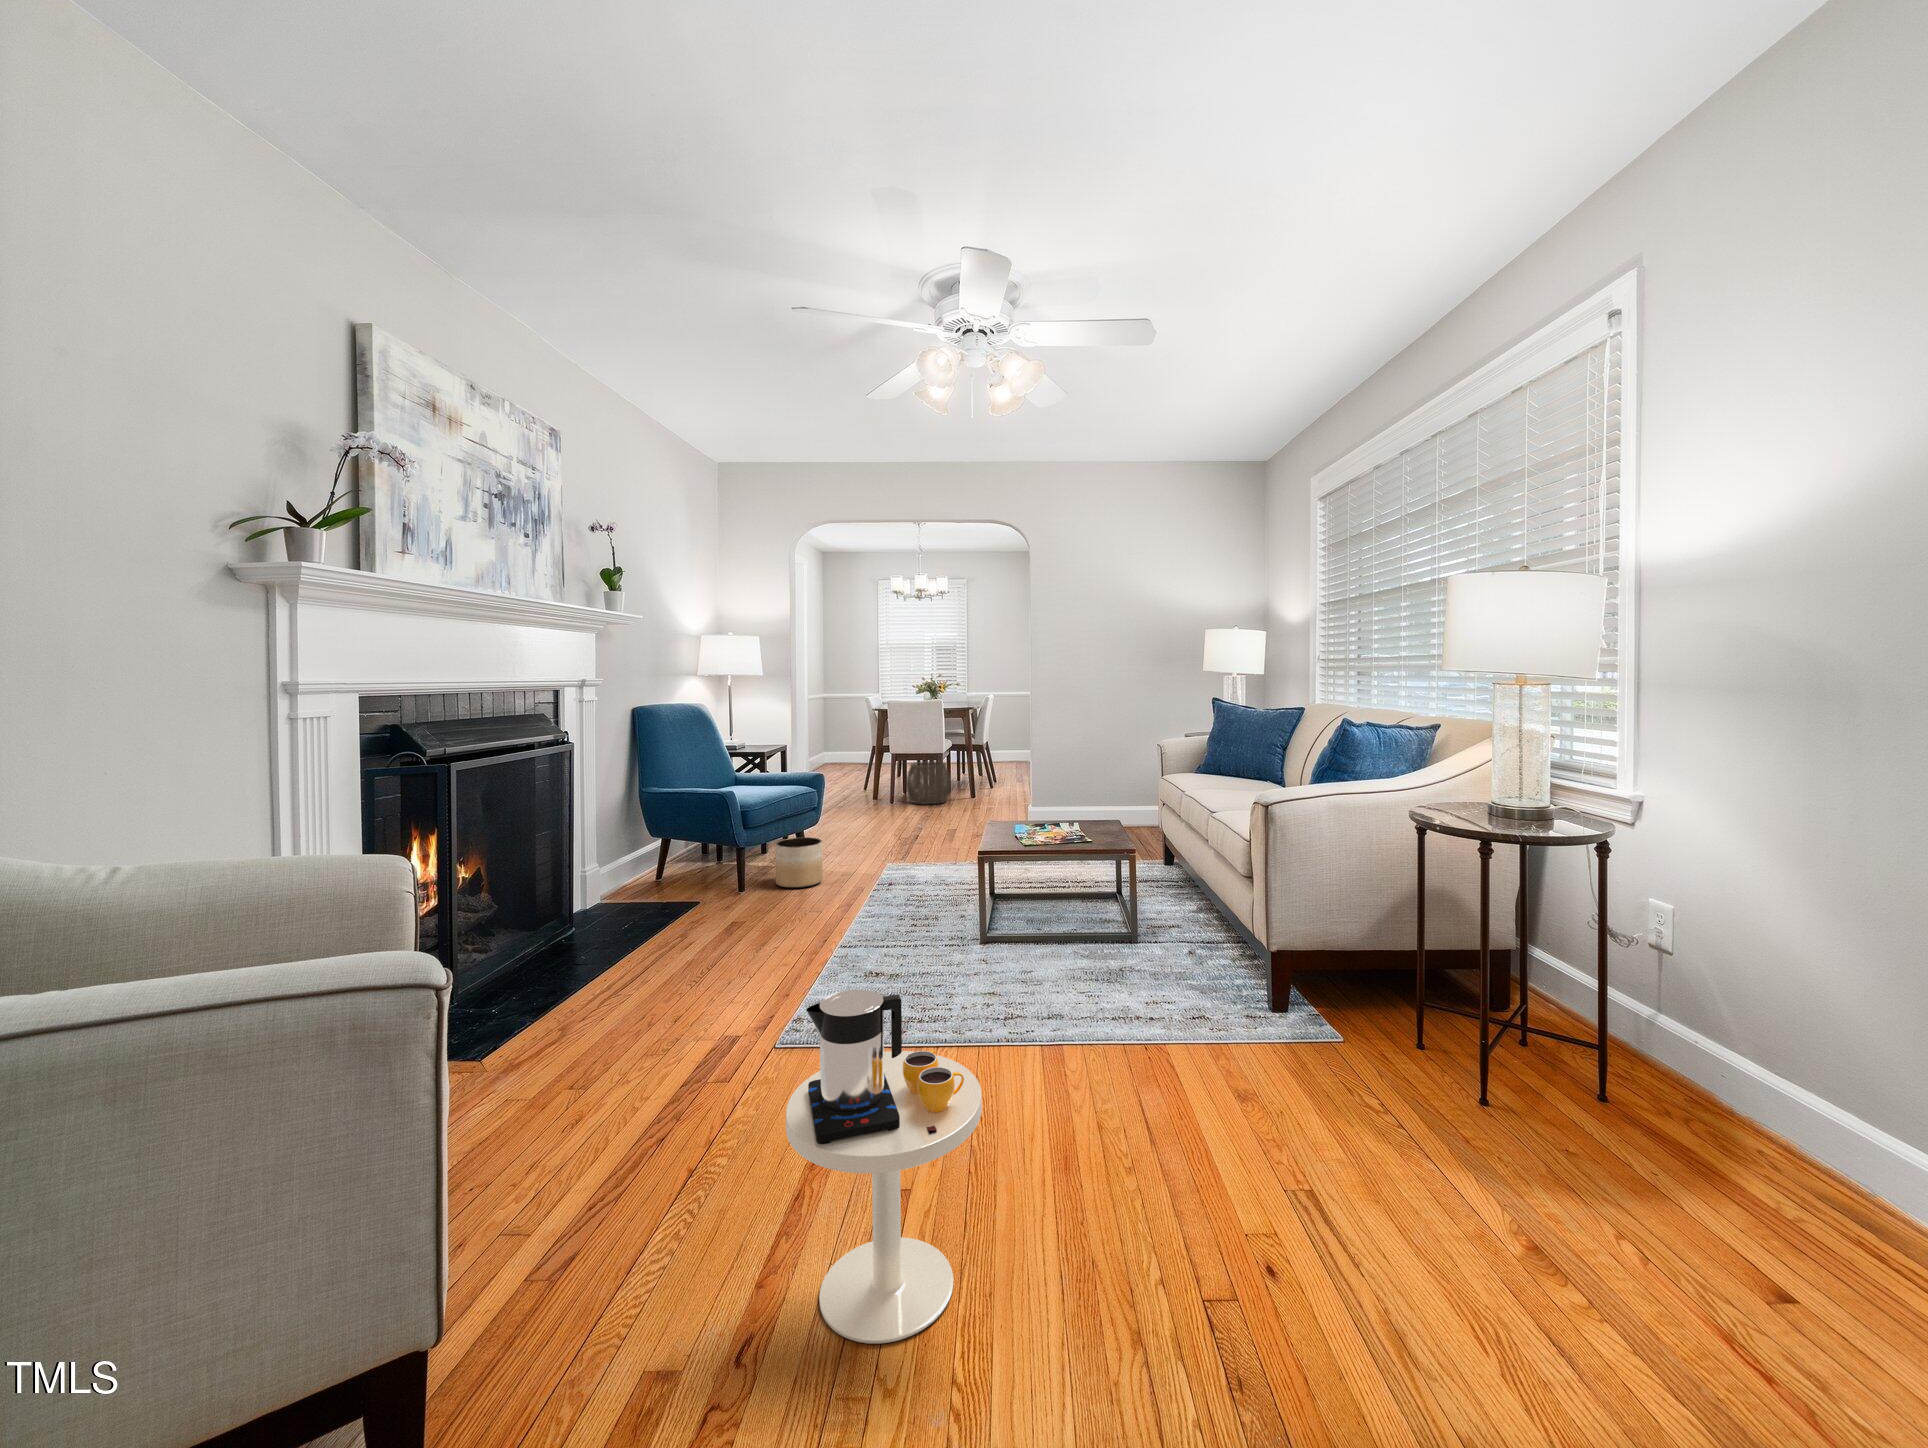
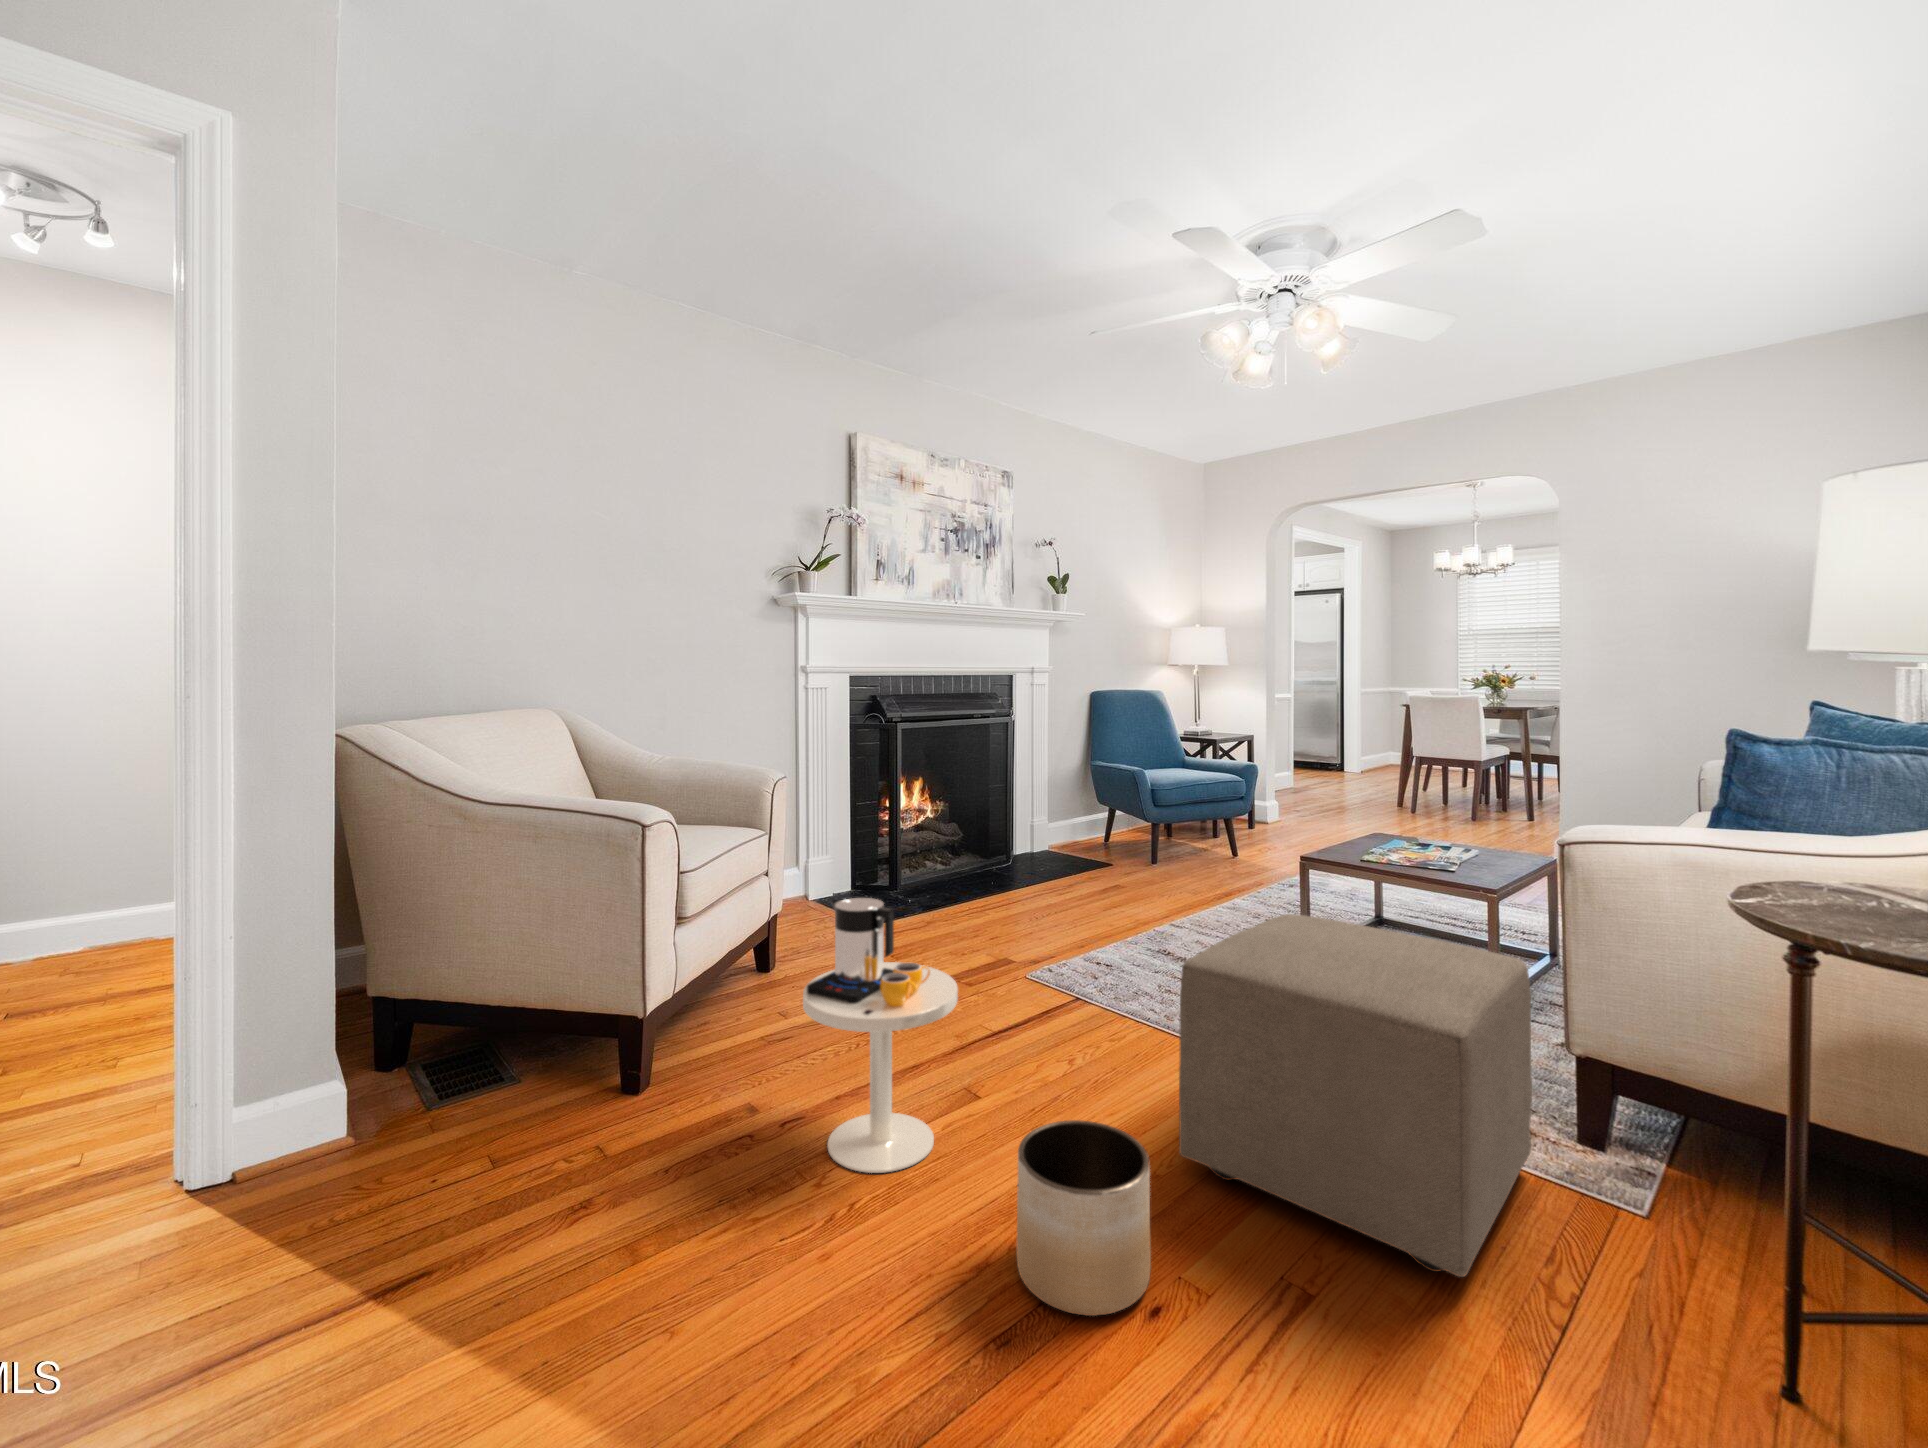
woven basket: present [906,761,951,805] -> none [1415,781,1479,834]
planter: present [775,837,823,888] -> present [1017,1120,1151,1316]
ottoman: none [1099,890,1362,1139] -> present [1179,914,1532,1277]

